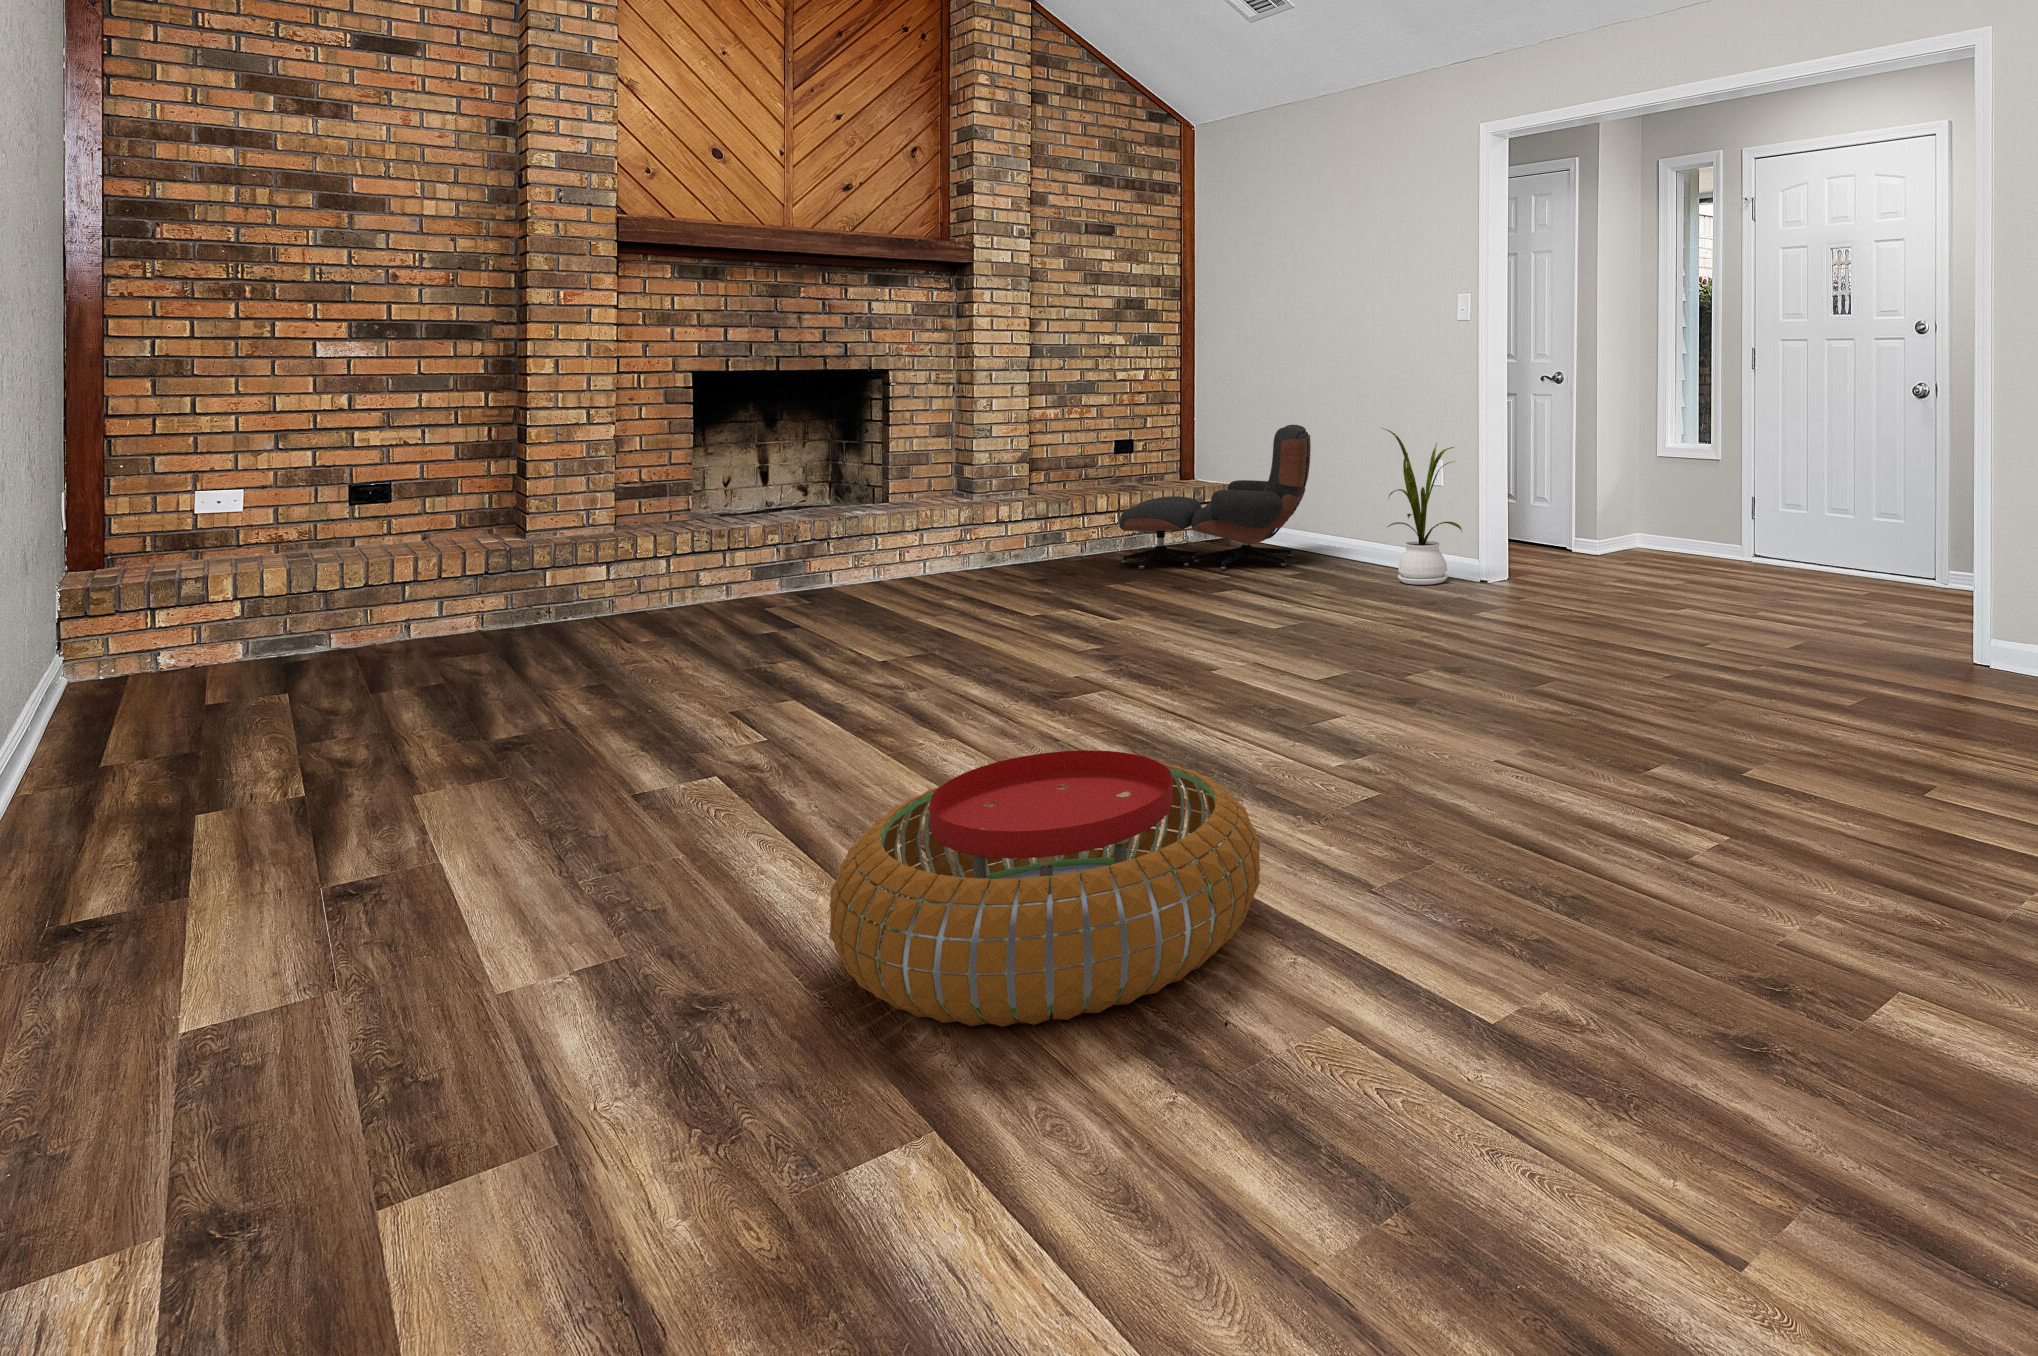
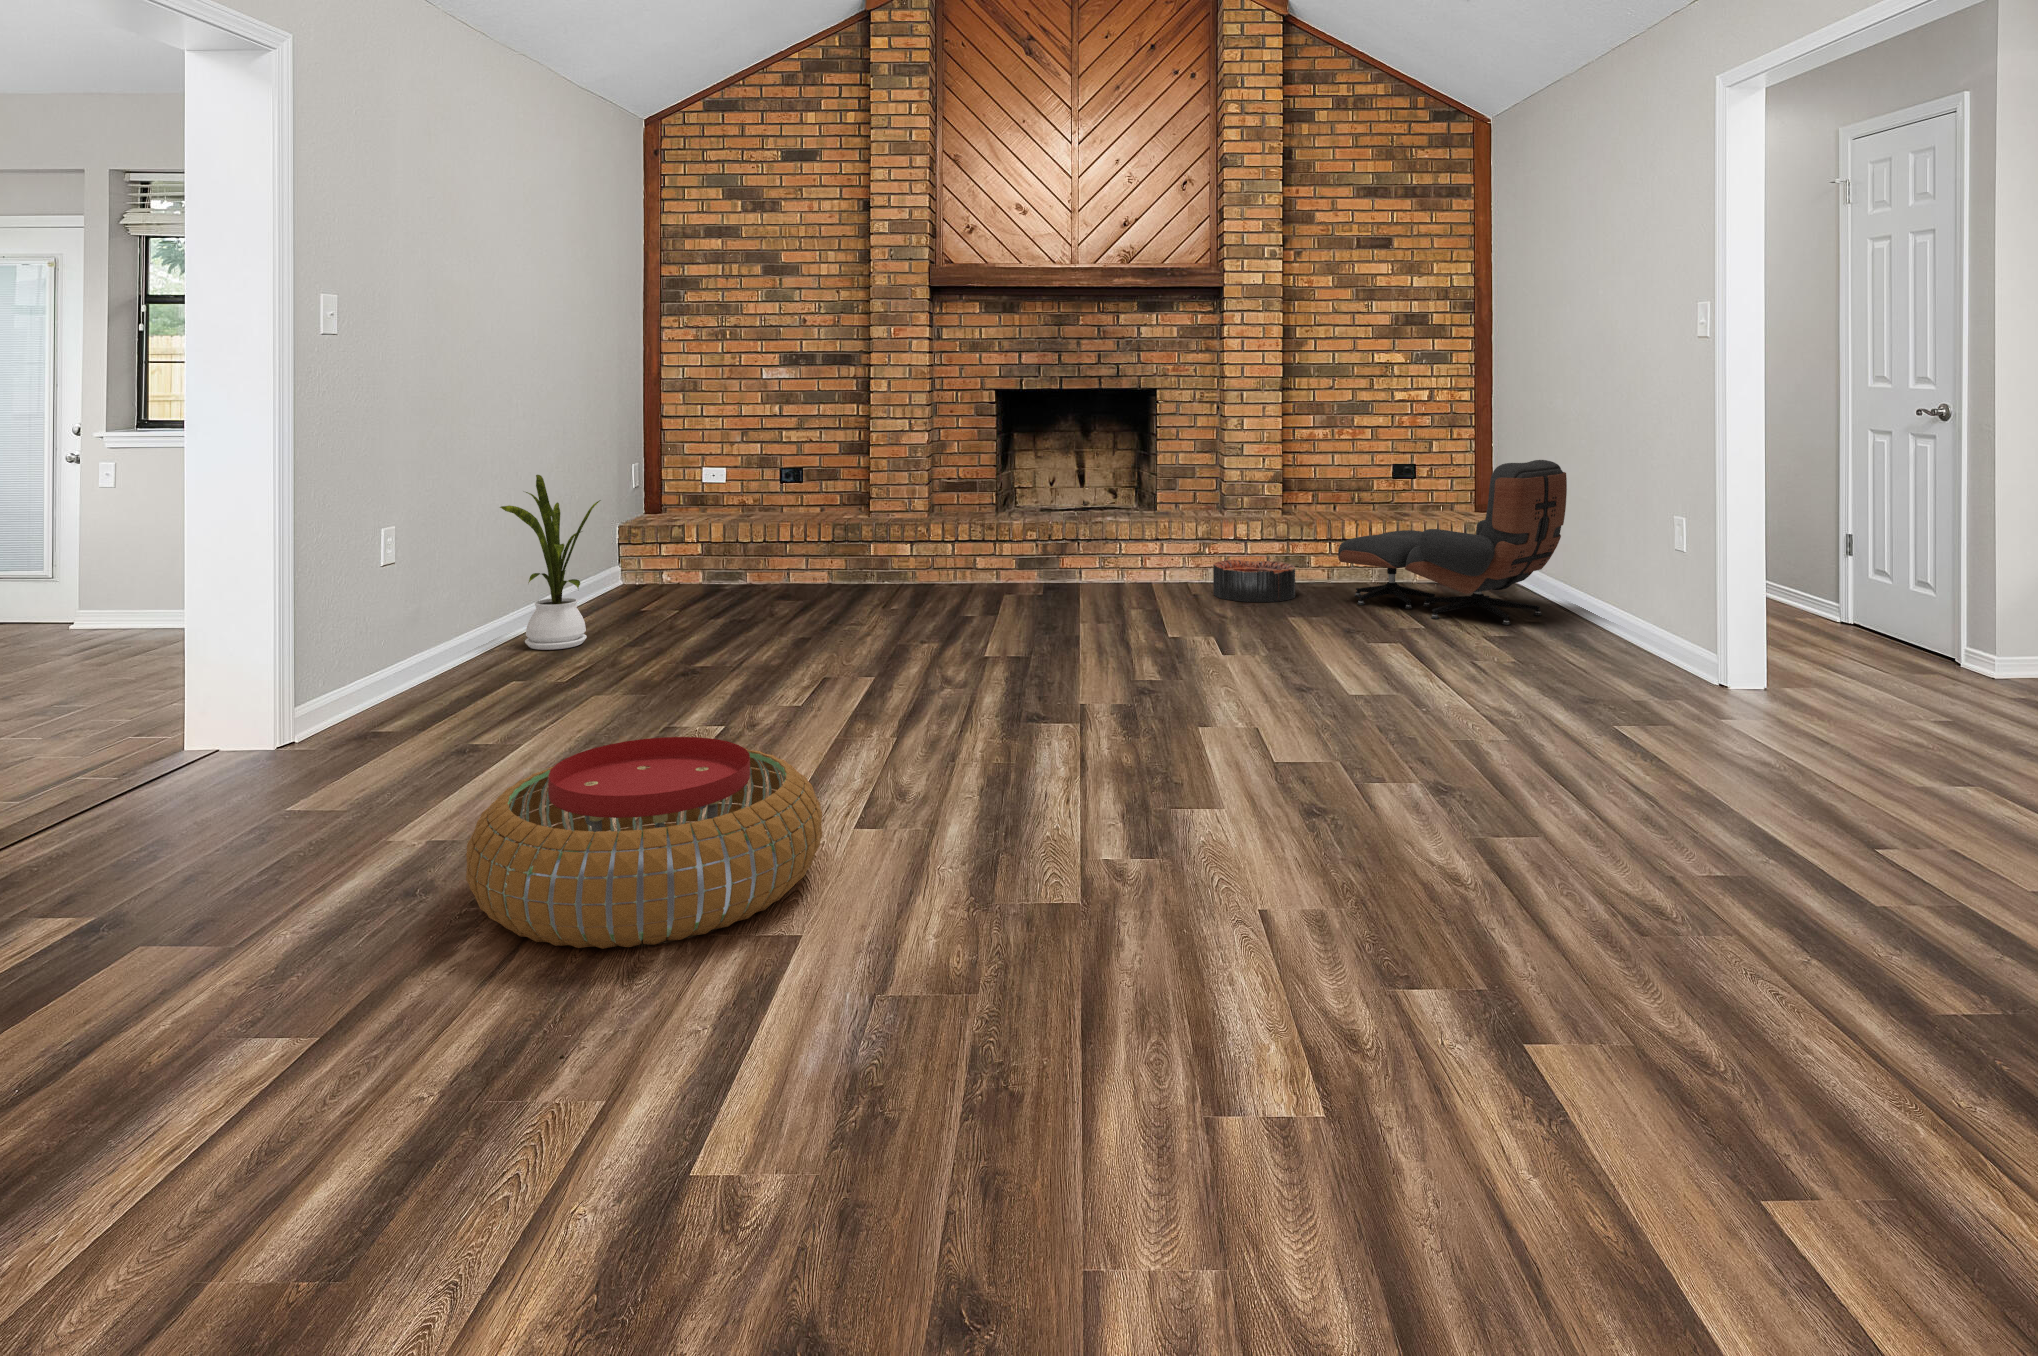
house plant: present [1385,429,1462,585] -> present [500,475,601,650]
basket: none [986,540,1073,582] -> present [1213,560,1295,602]

